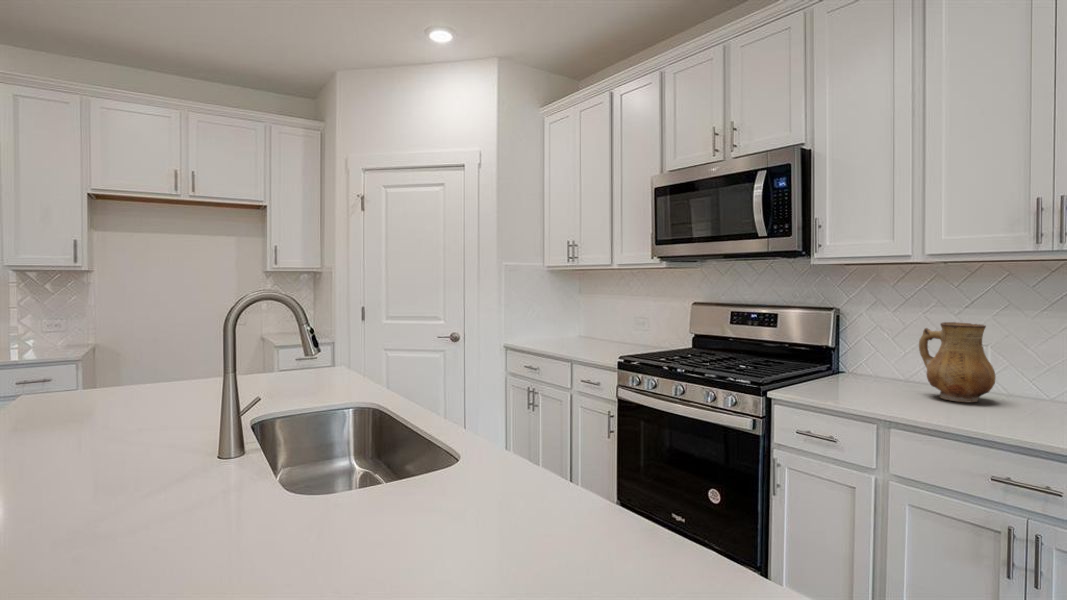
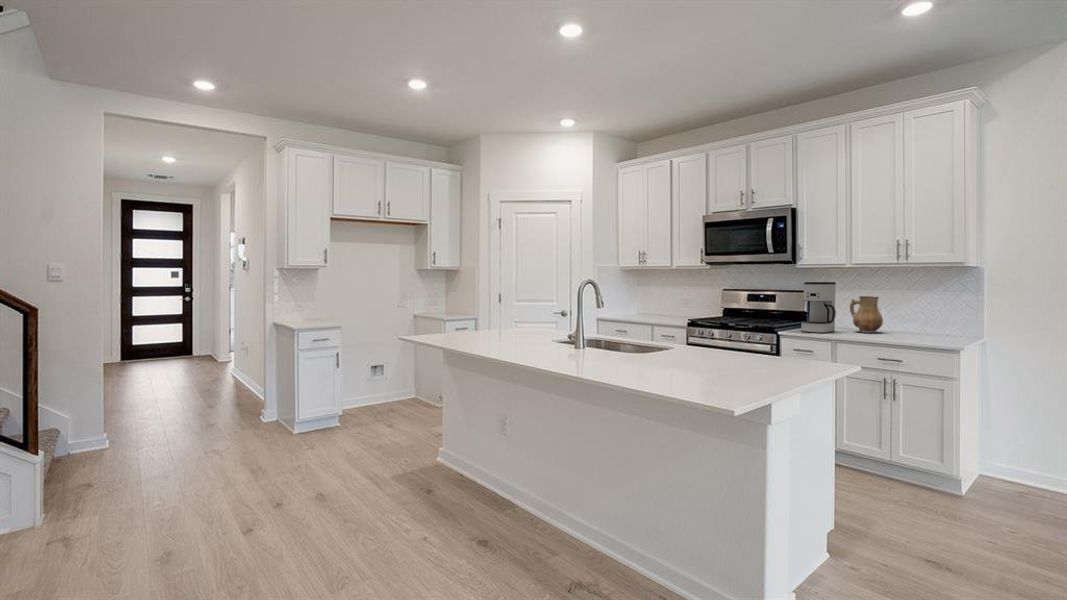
coffee maker: none [815,292,889,401] -> present [801,282,836,333]

